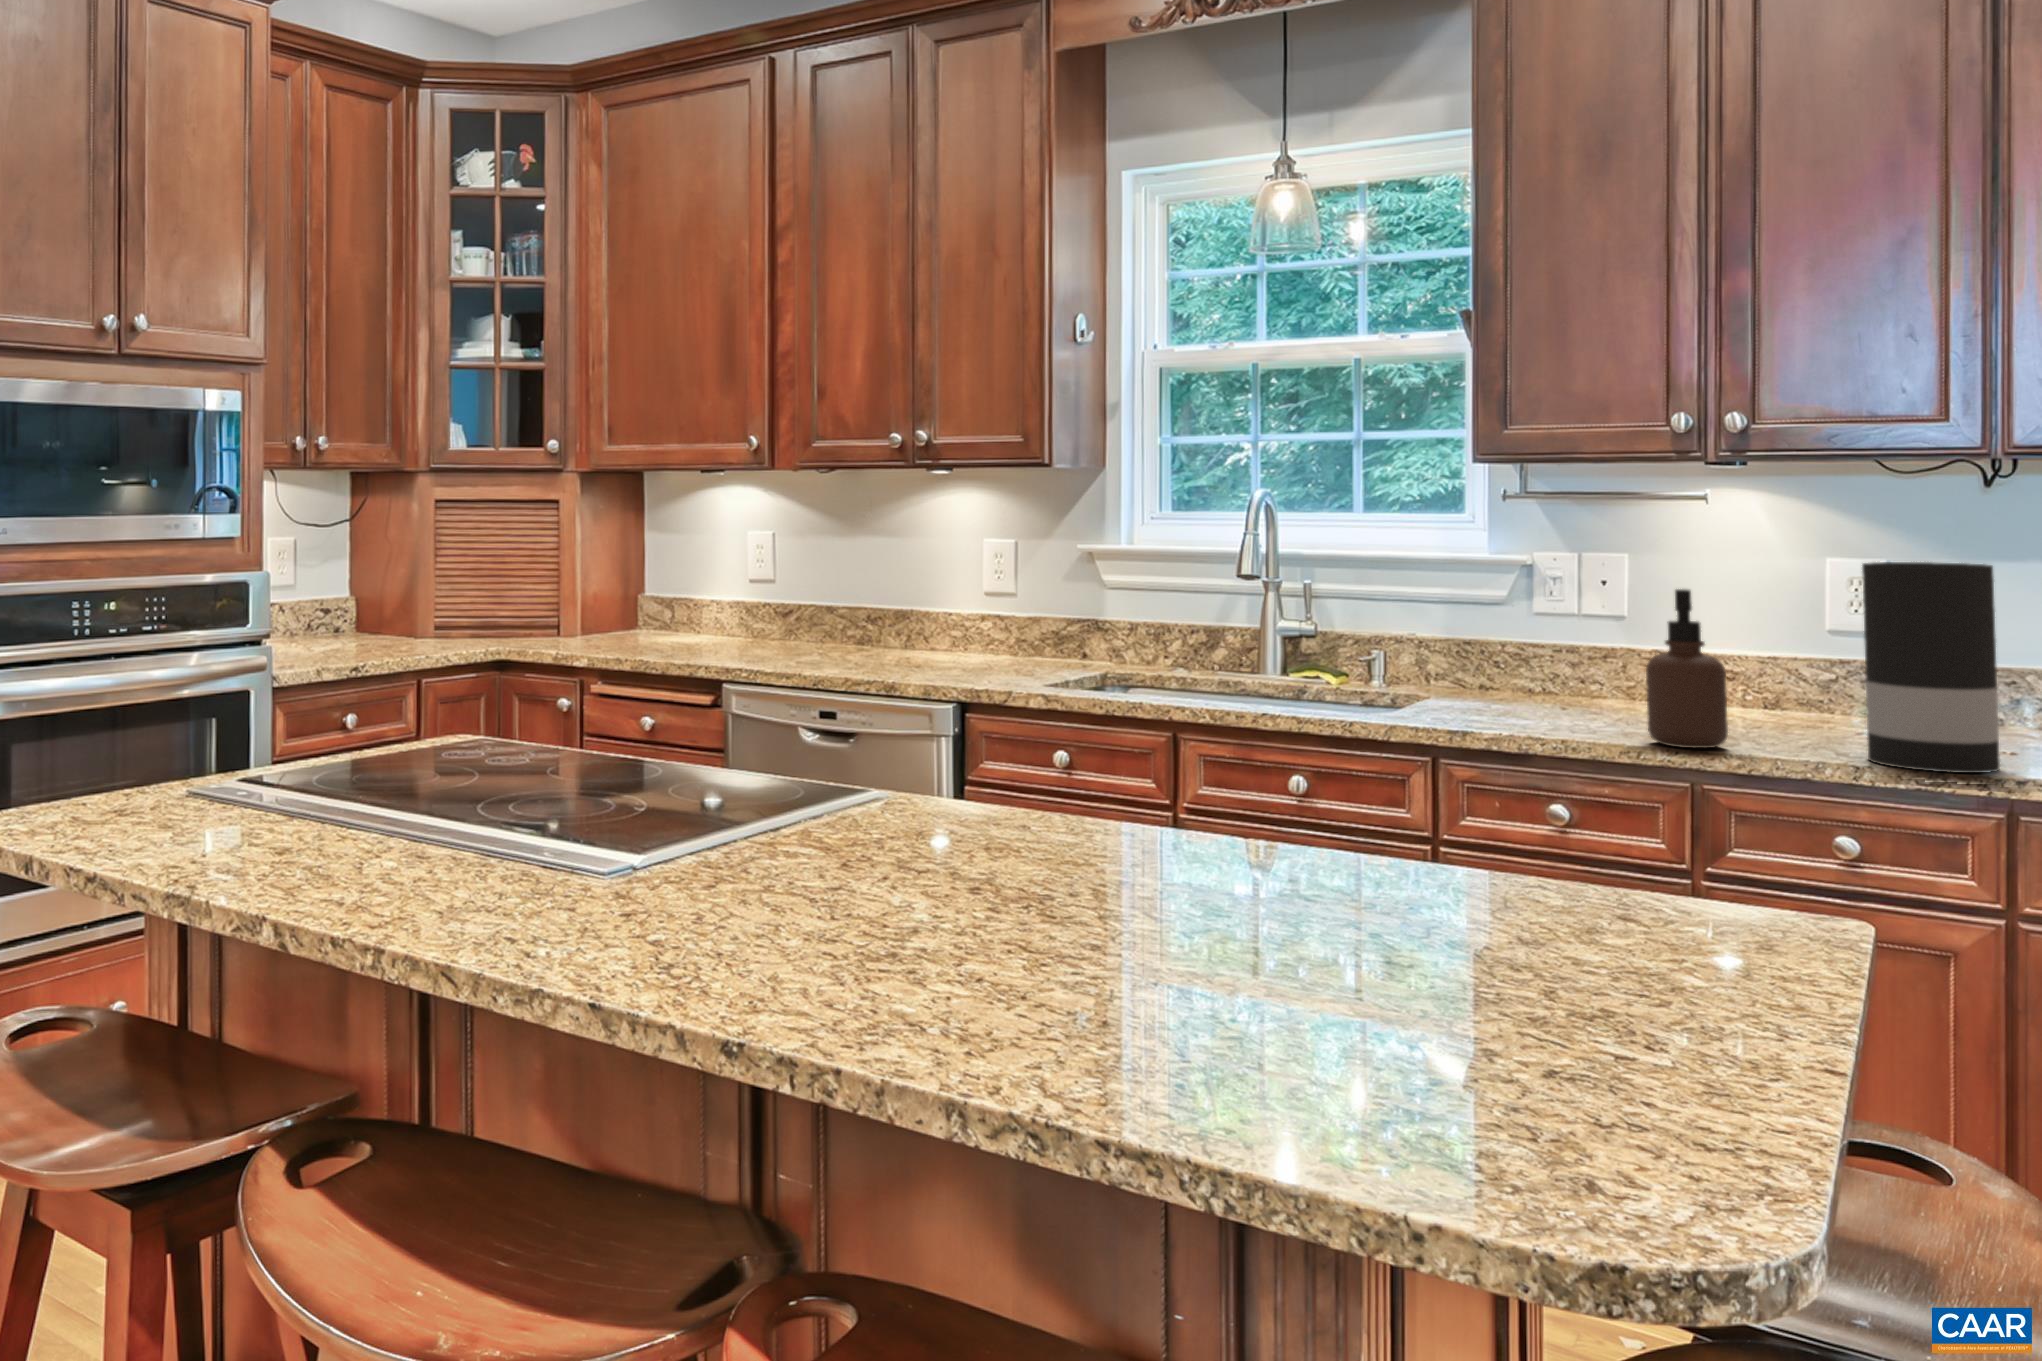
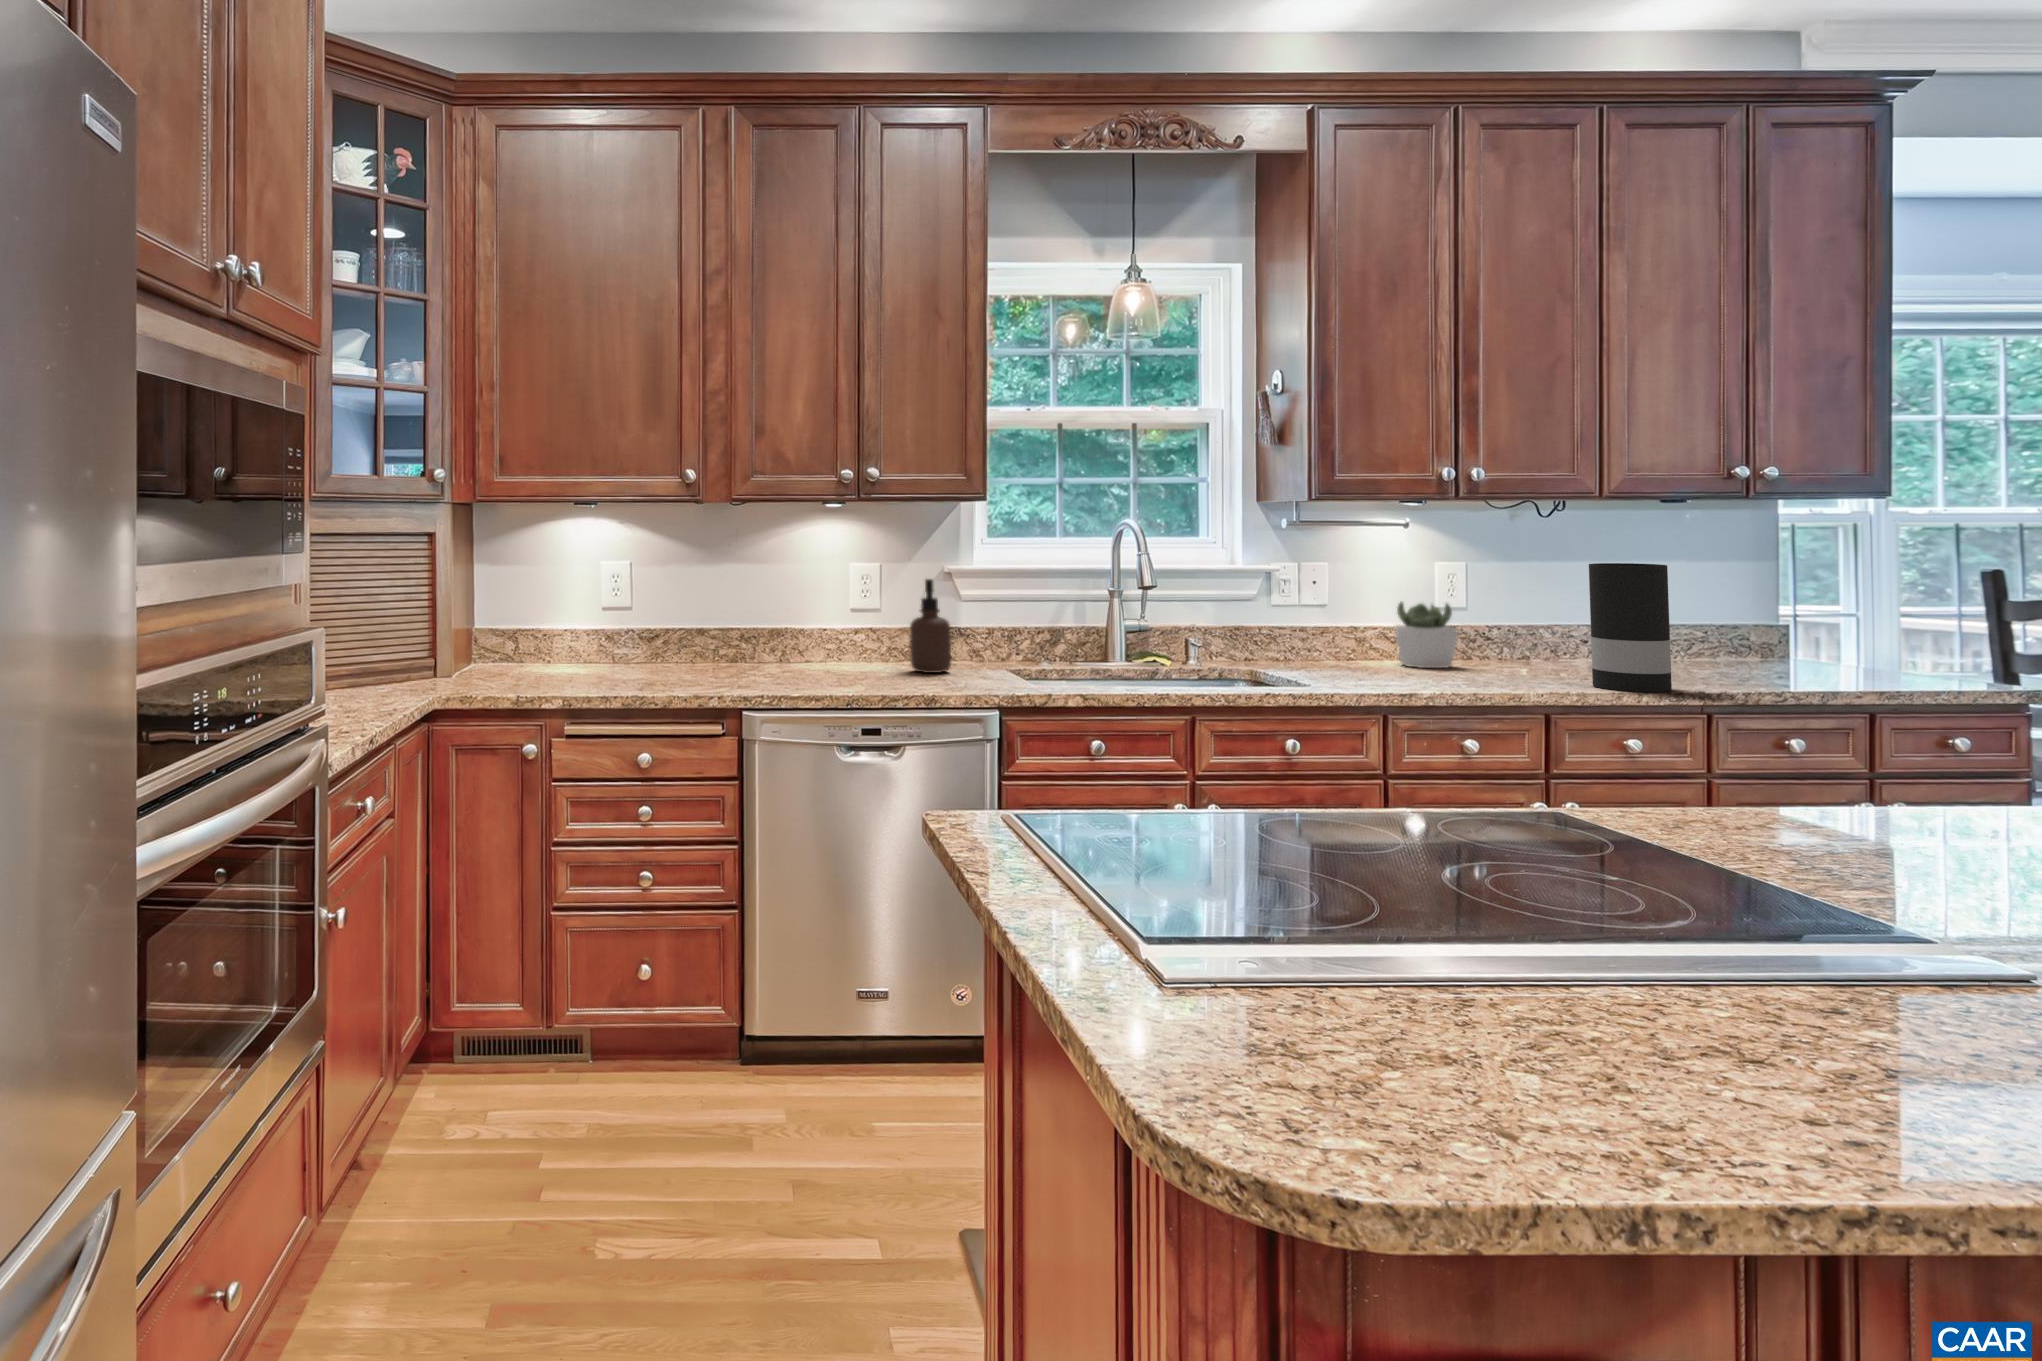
soap dispenser: present [1646,589,1728,748] -> present [910,579,951,673]
succulent plant: none [1727,617,1833,723] -> present [1396,602,1457,668]

